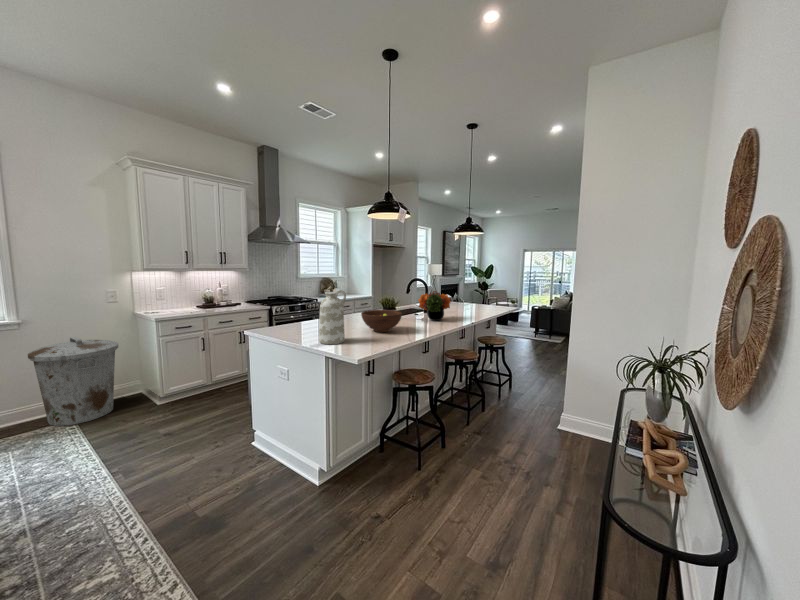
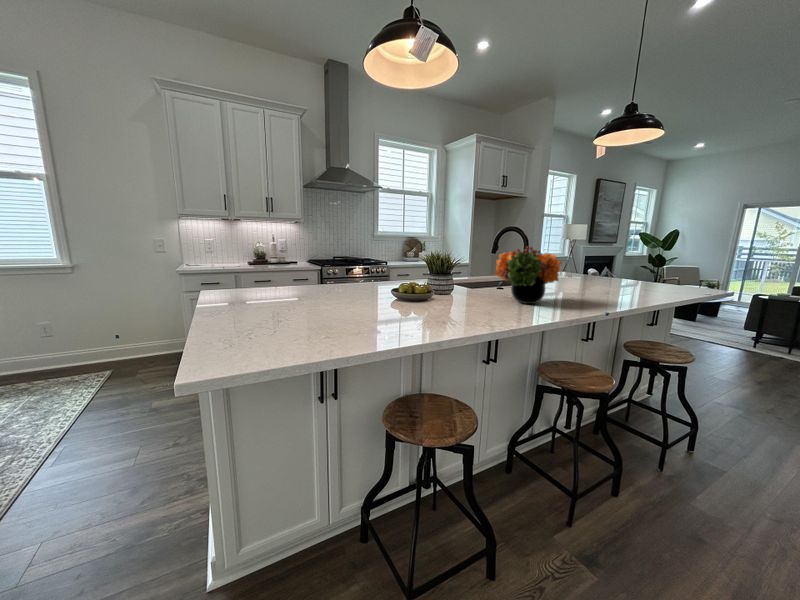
vase: present [319,290,346,344] -> none [244,225,297,330]
fruit bowl: present [361,310,402,332] -> none [357,274,435,316]
trash can: present [28,337,118,426] -> none [60,286,152,378]

